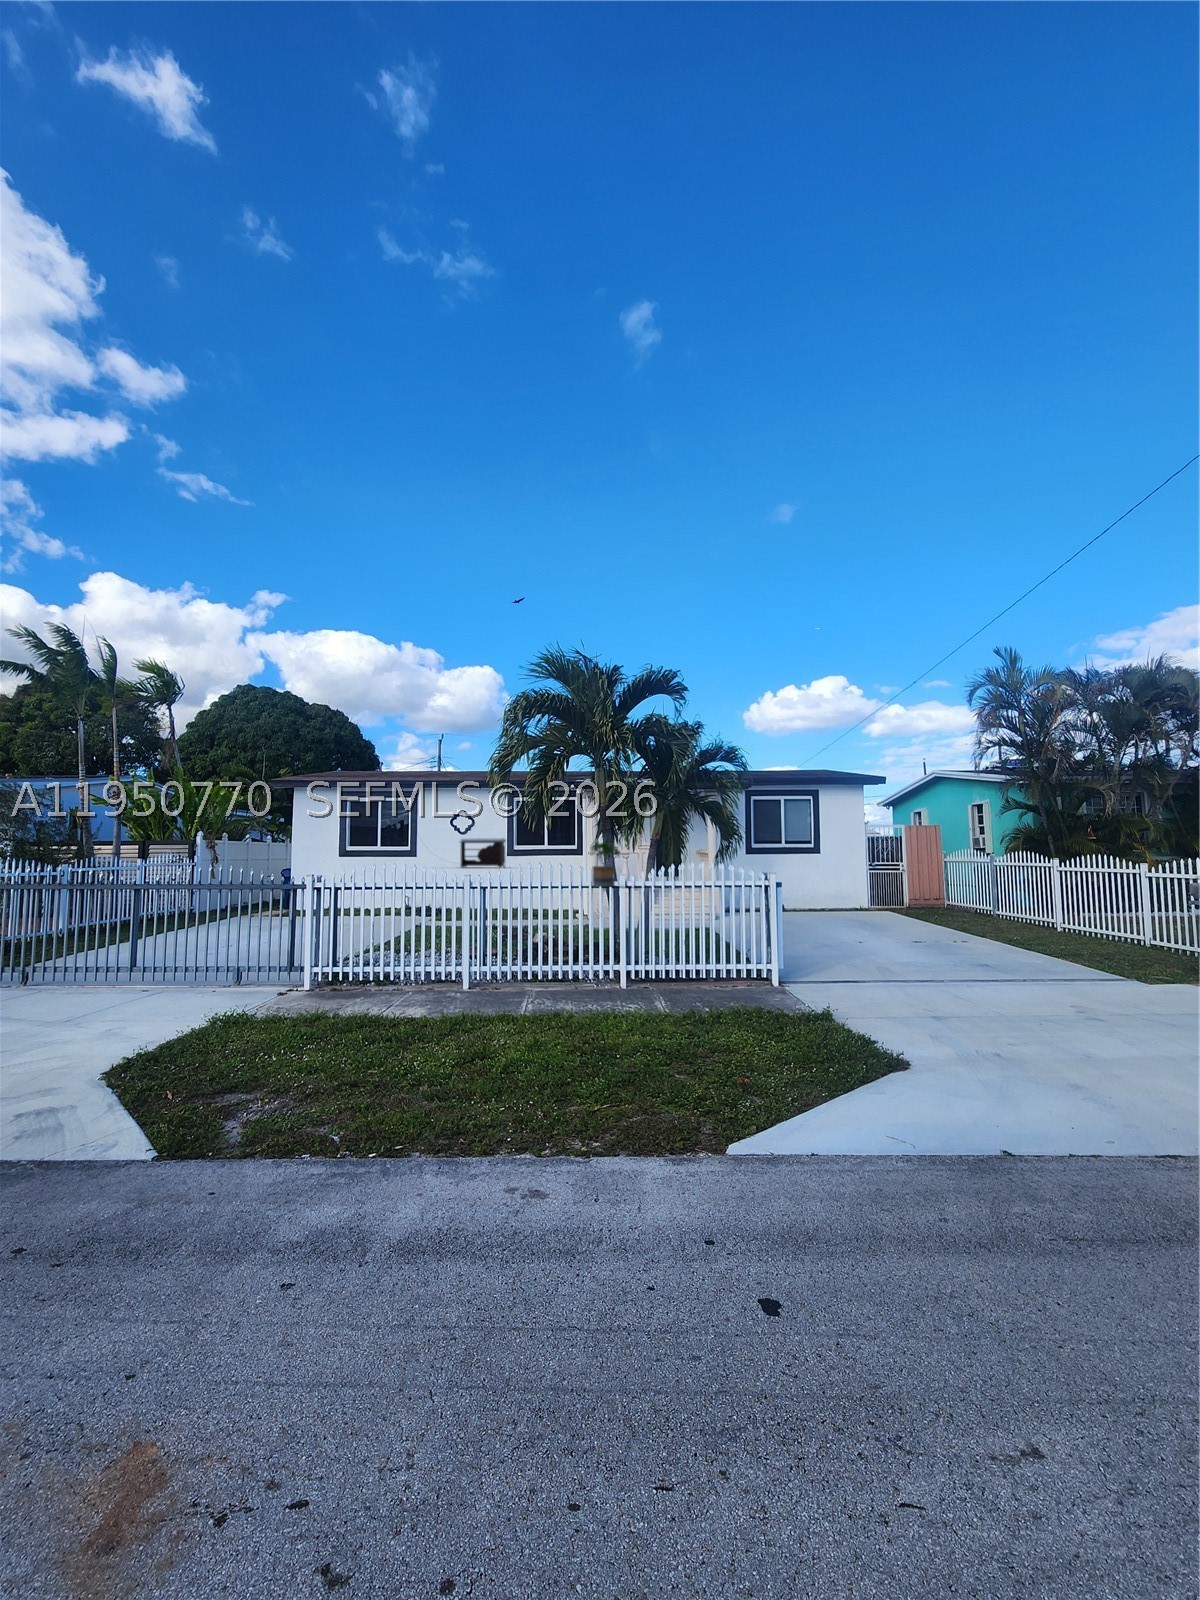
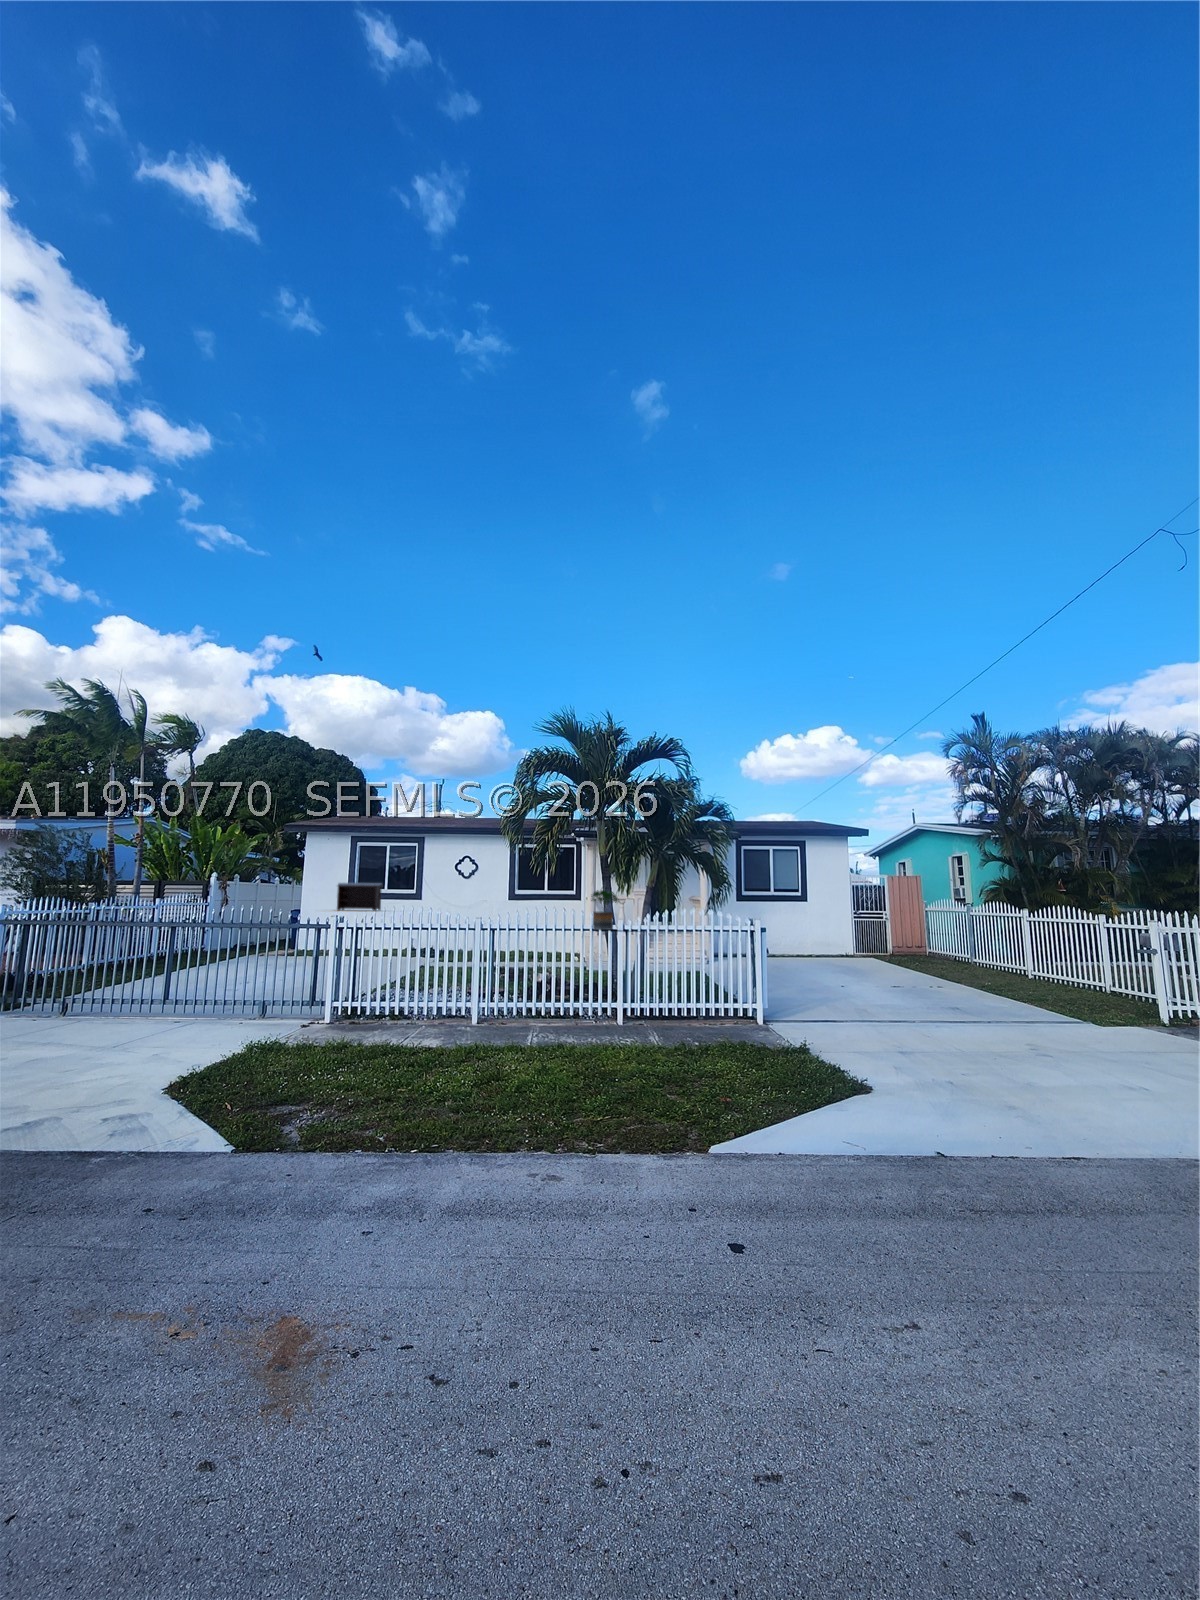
bench: present [460,838,506,868] -> present [337,883,383,911]

